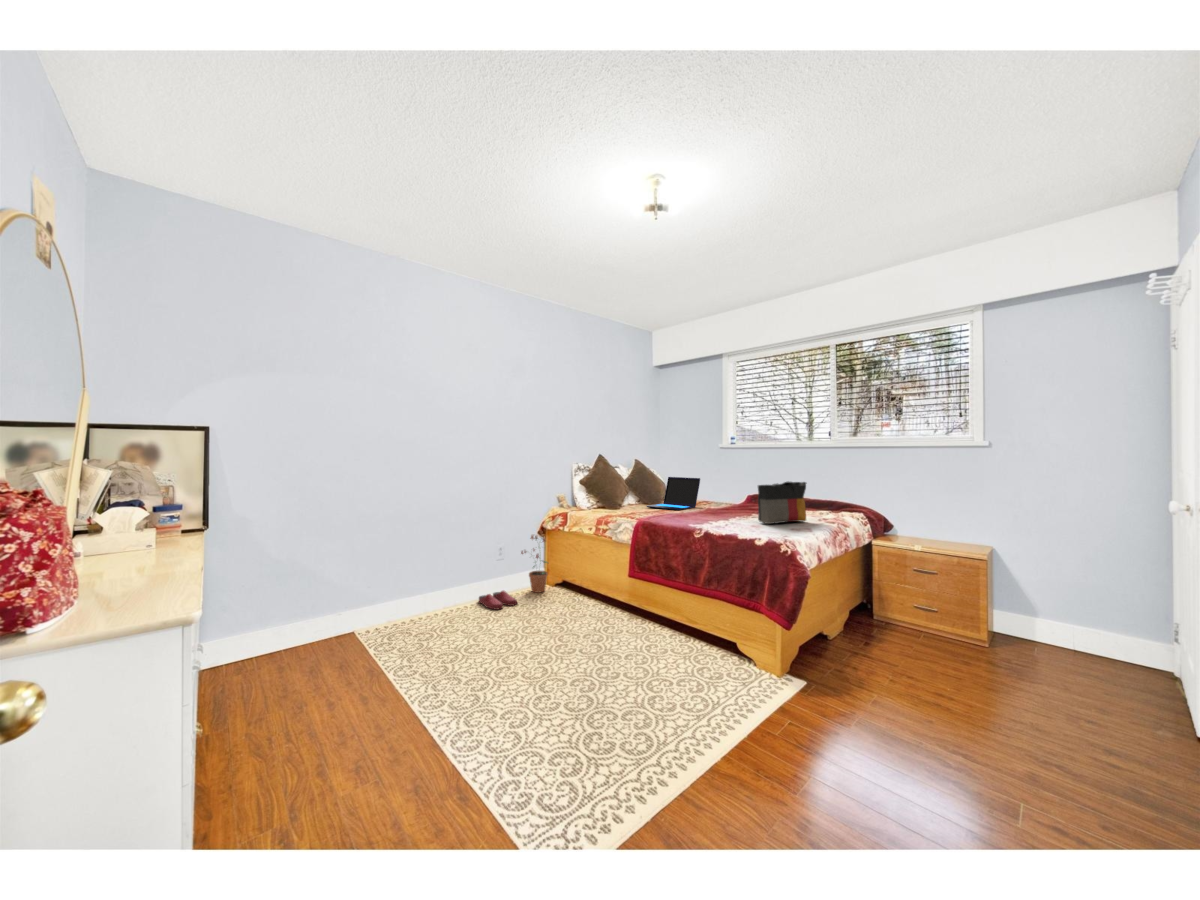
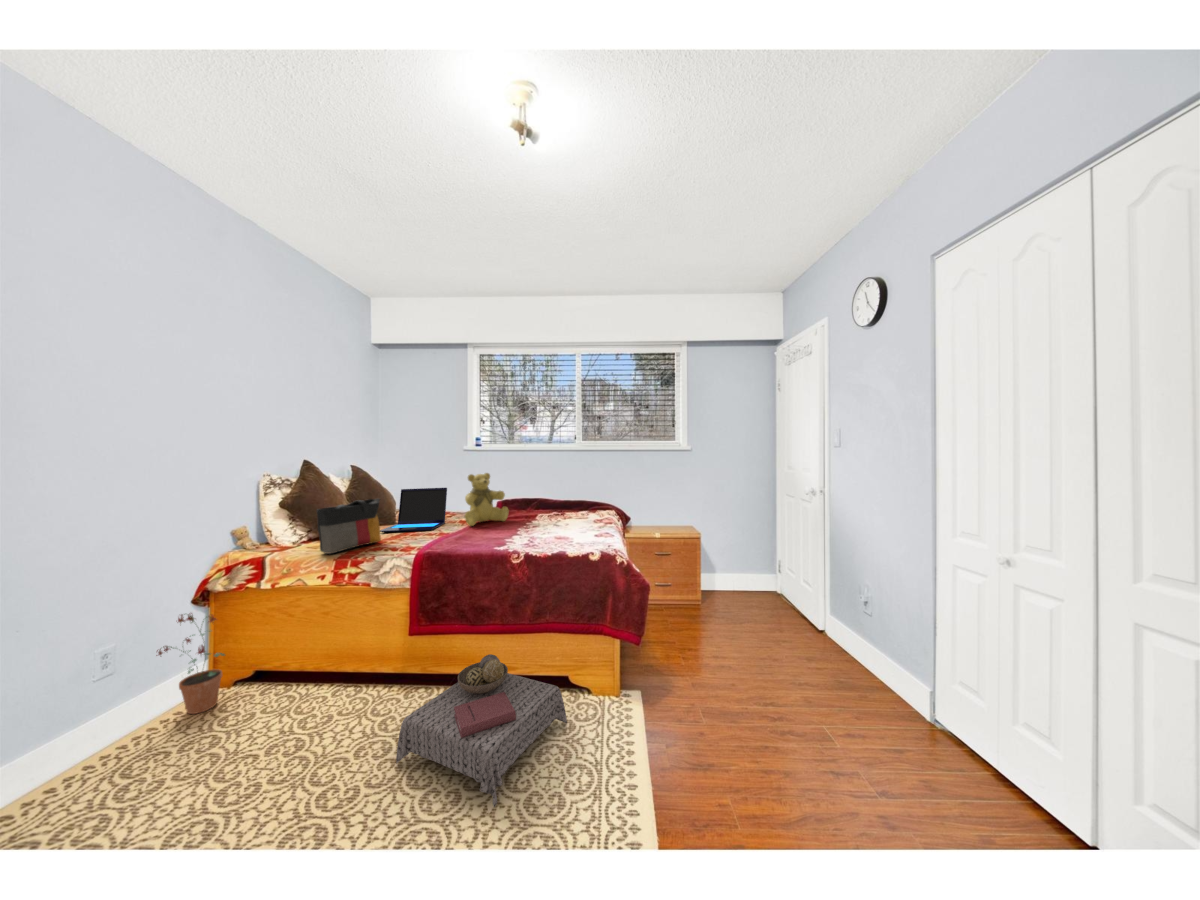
teddy bear: none [704,467,745,512] -> present [465,473,509,526]
tote bag: present [758,481,806,524] -> present [317,499,381,554]
slippers: present [479,591,517,610] -> none [53,738,168,792]
ottoman: none [599,601,717,690] -> present [396,654,567,807]

